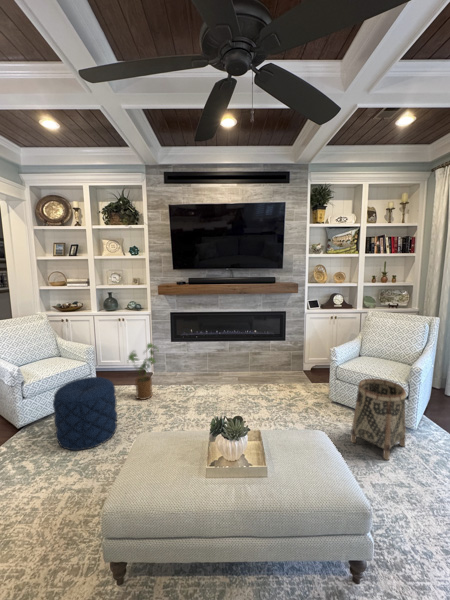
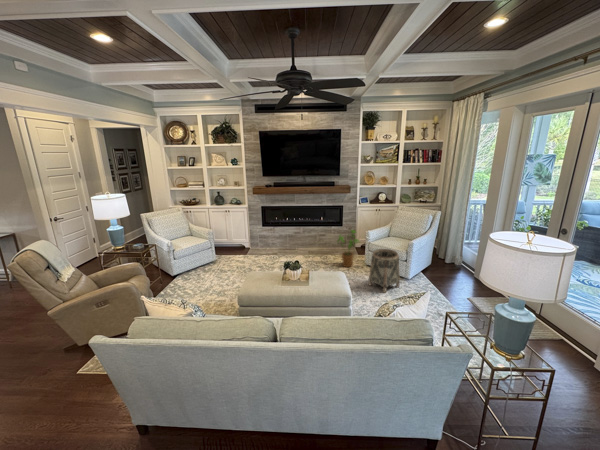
house plant: present [128,343,156,400] -> present [338,230,359,267]
pouf: present [53,377,117,451] -> none [197,247,232,287]

